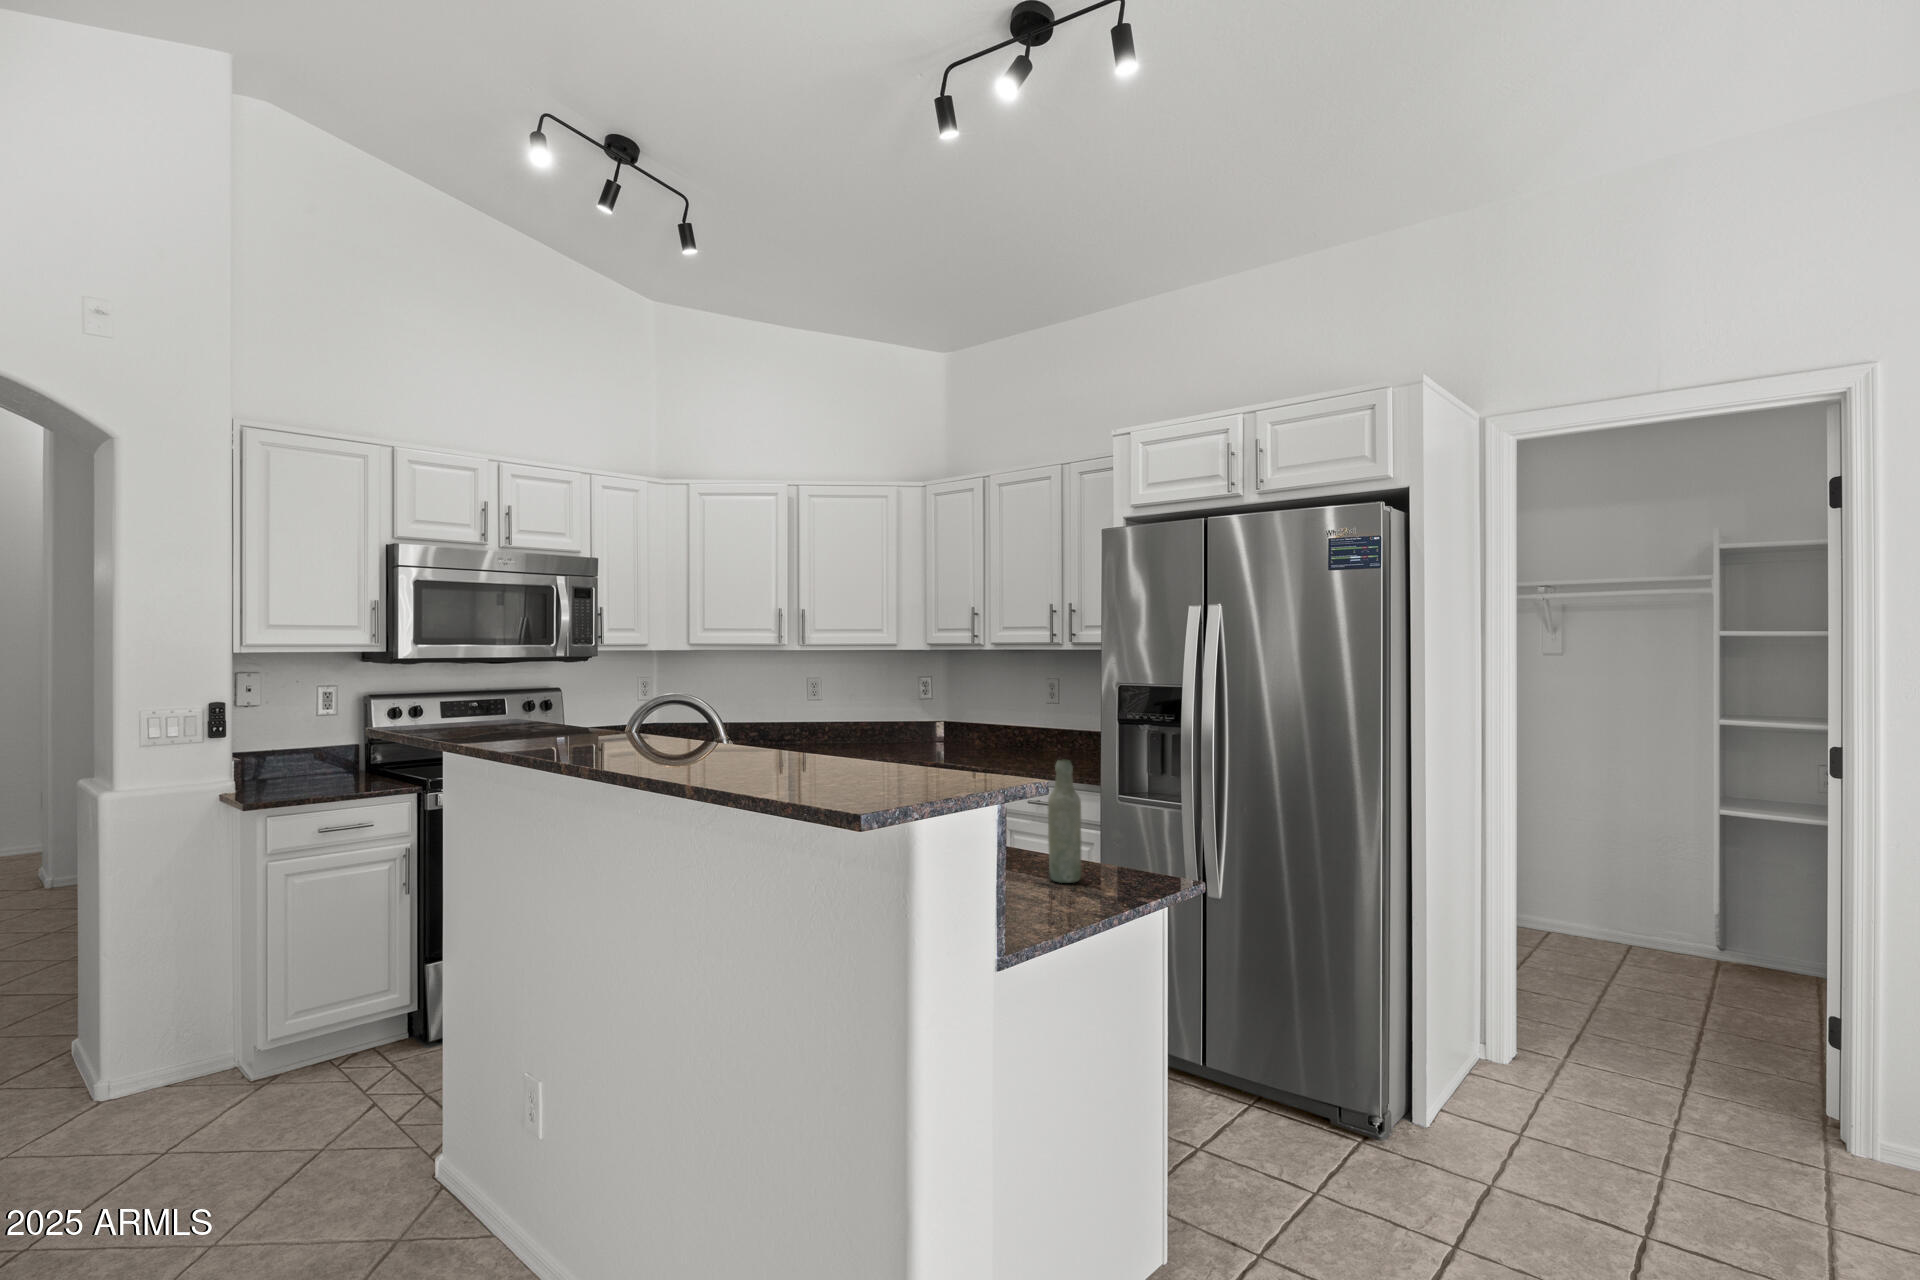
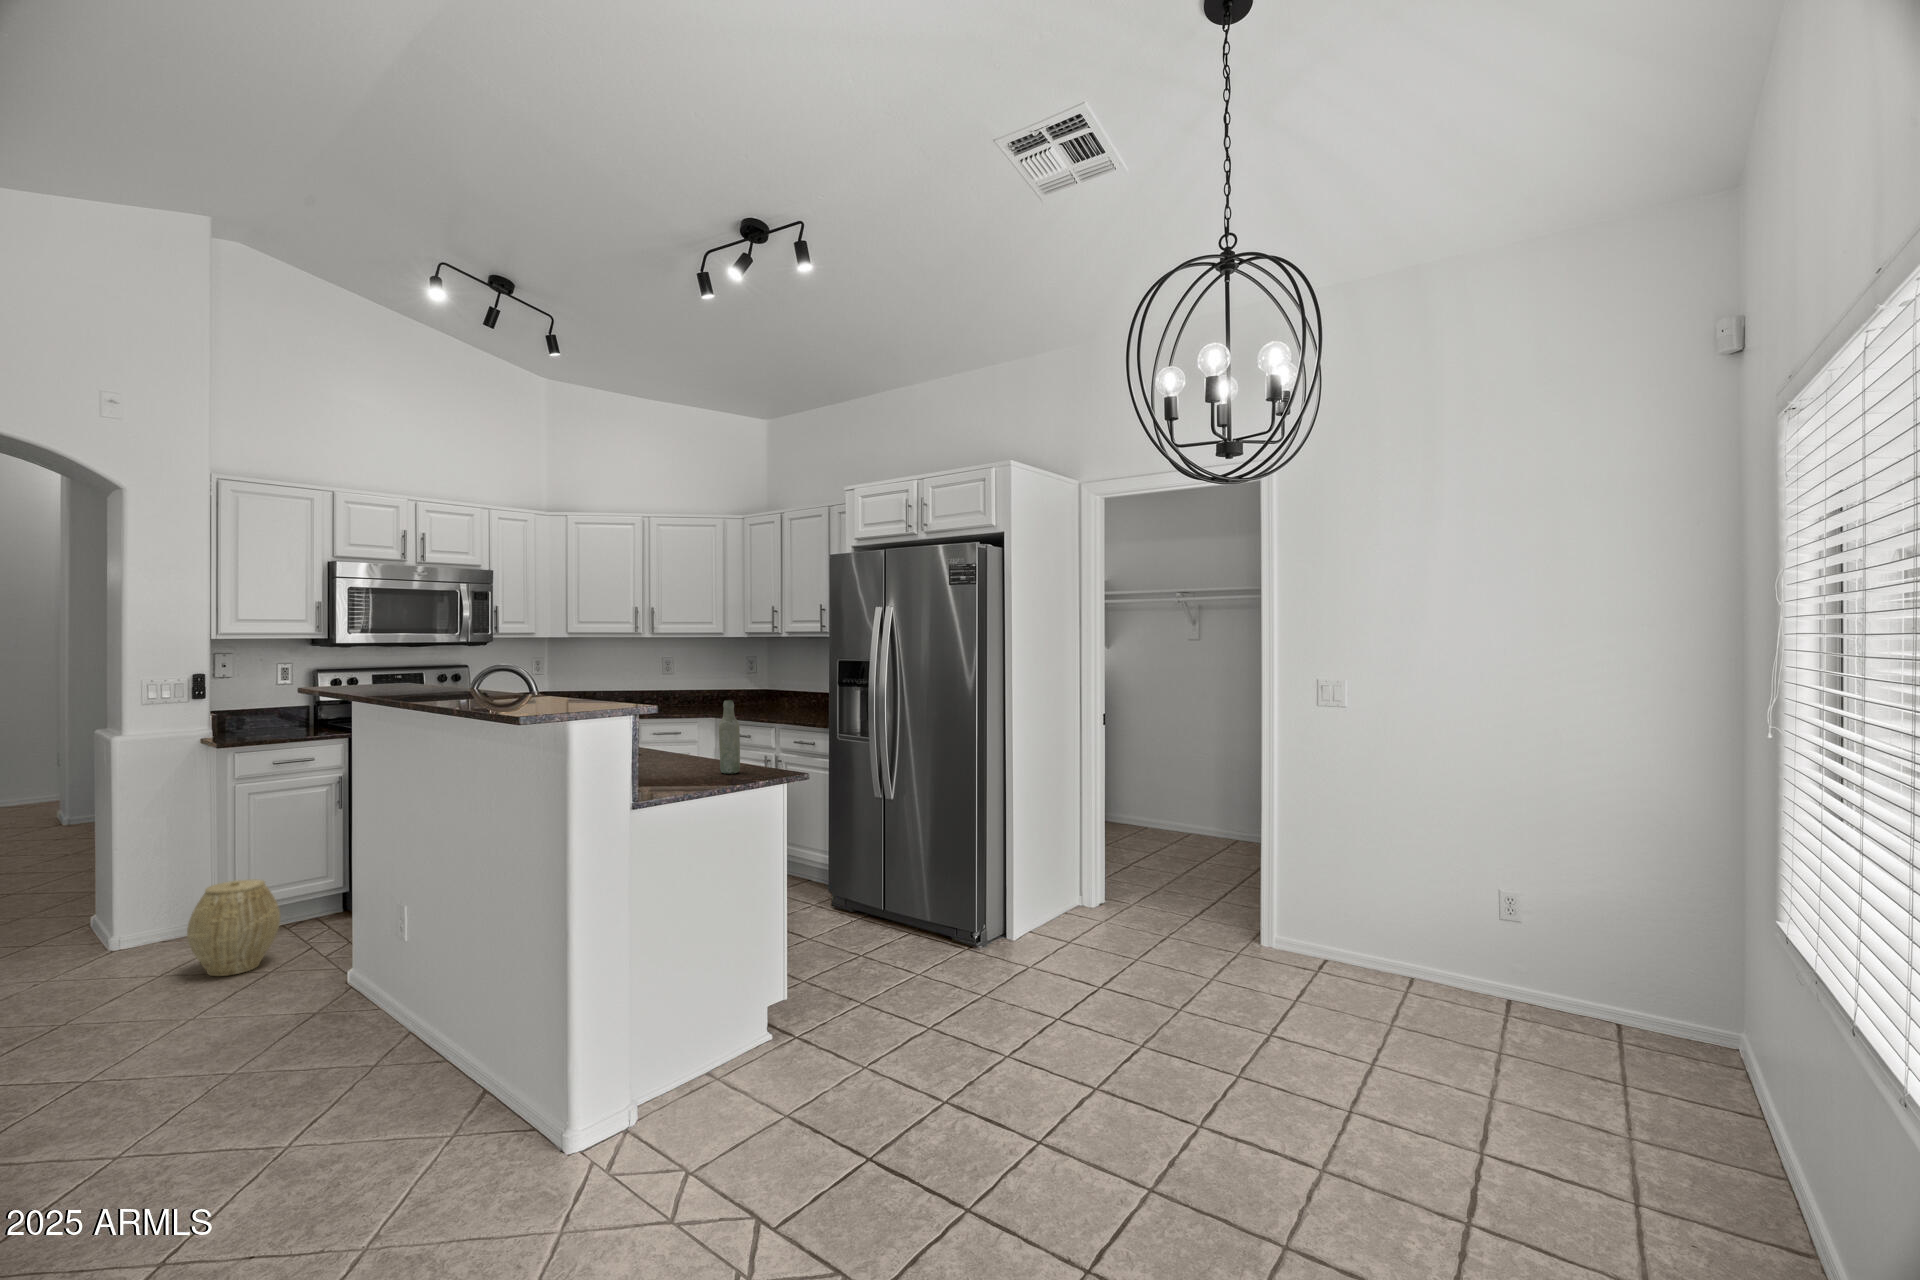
woven basket: none [206,1013,335,1164] -> present [187,880,280,976]

